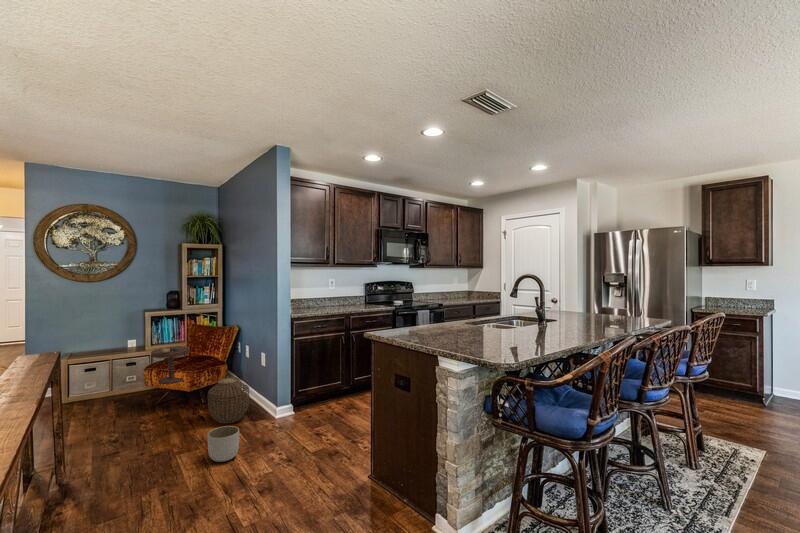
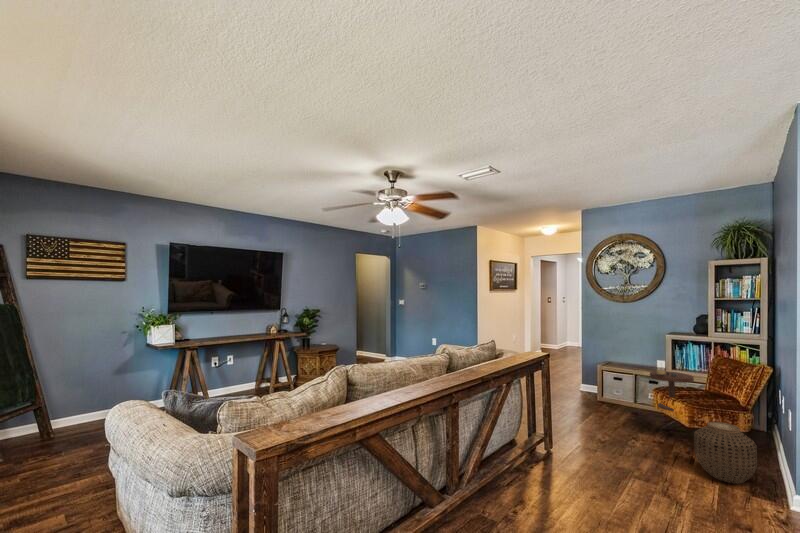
planter: present [207,426,239,462] -> none [652,467,694,512]

